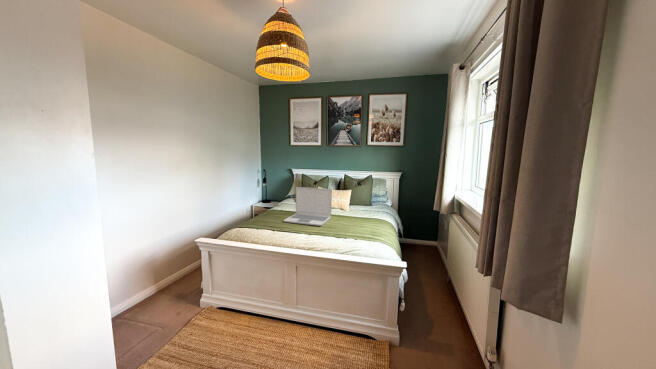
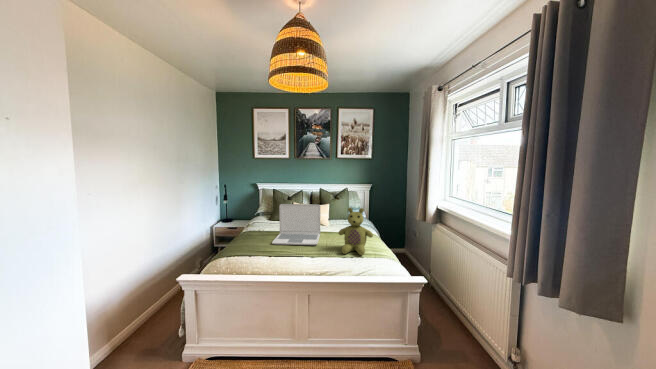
stuffed bear: none [339,192,372,238] -> present [338,208,373,255]

